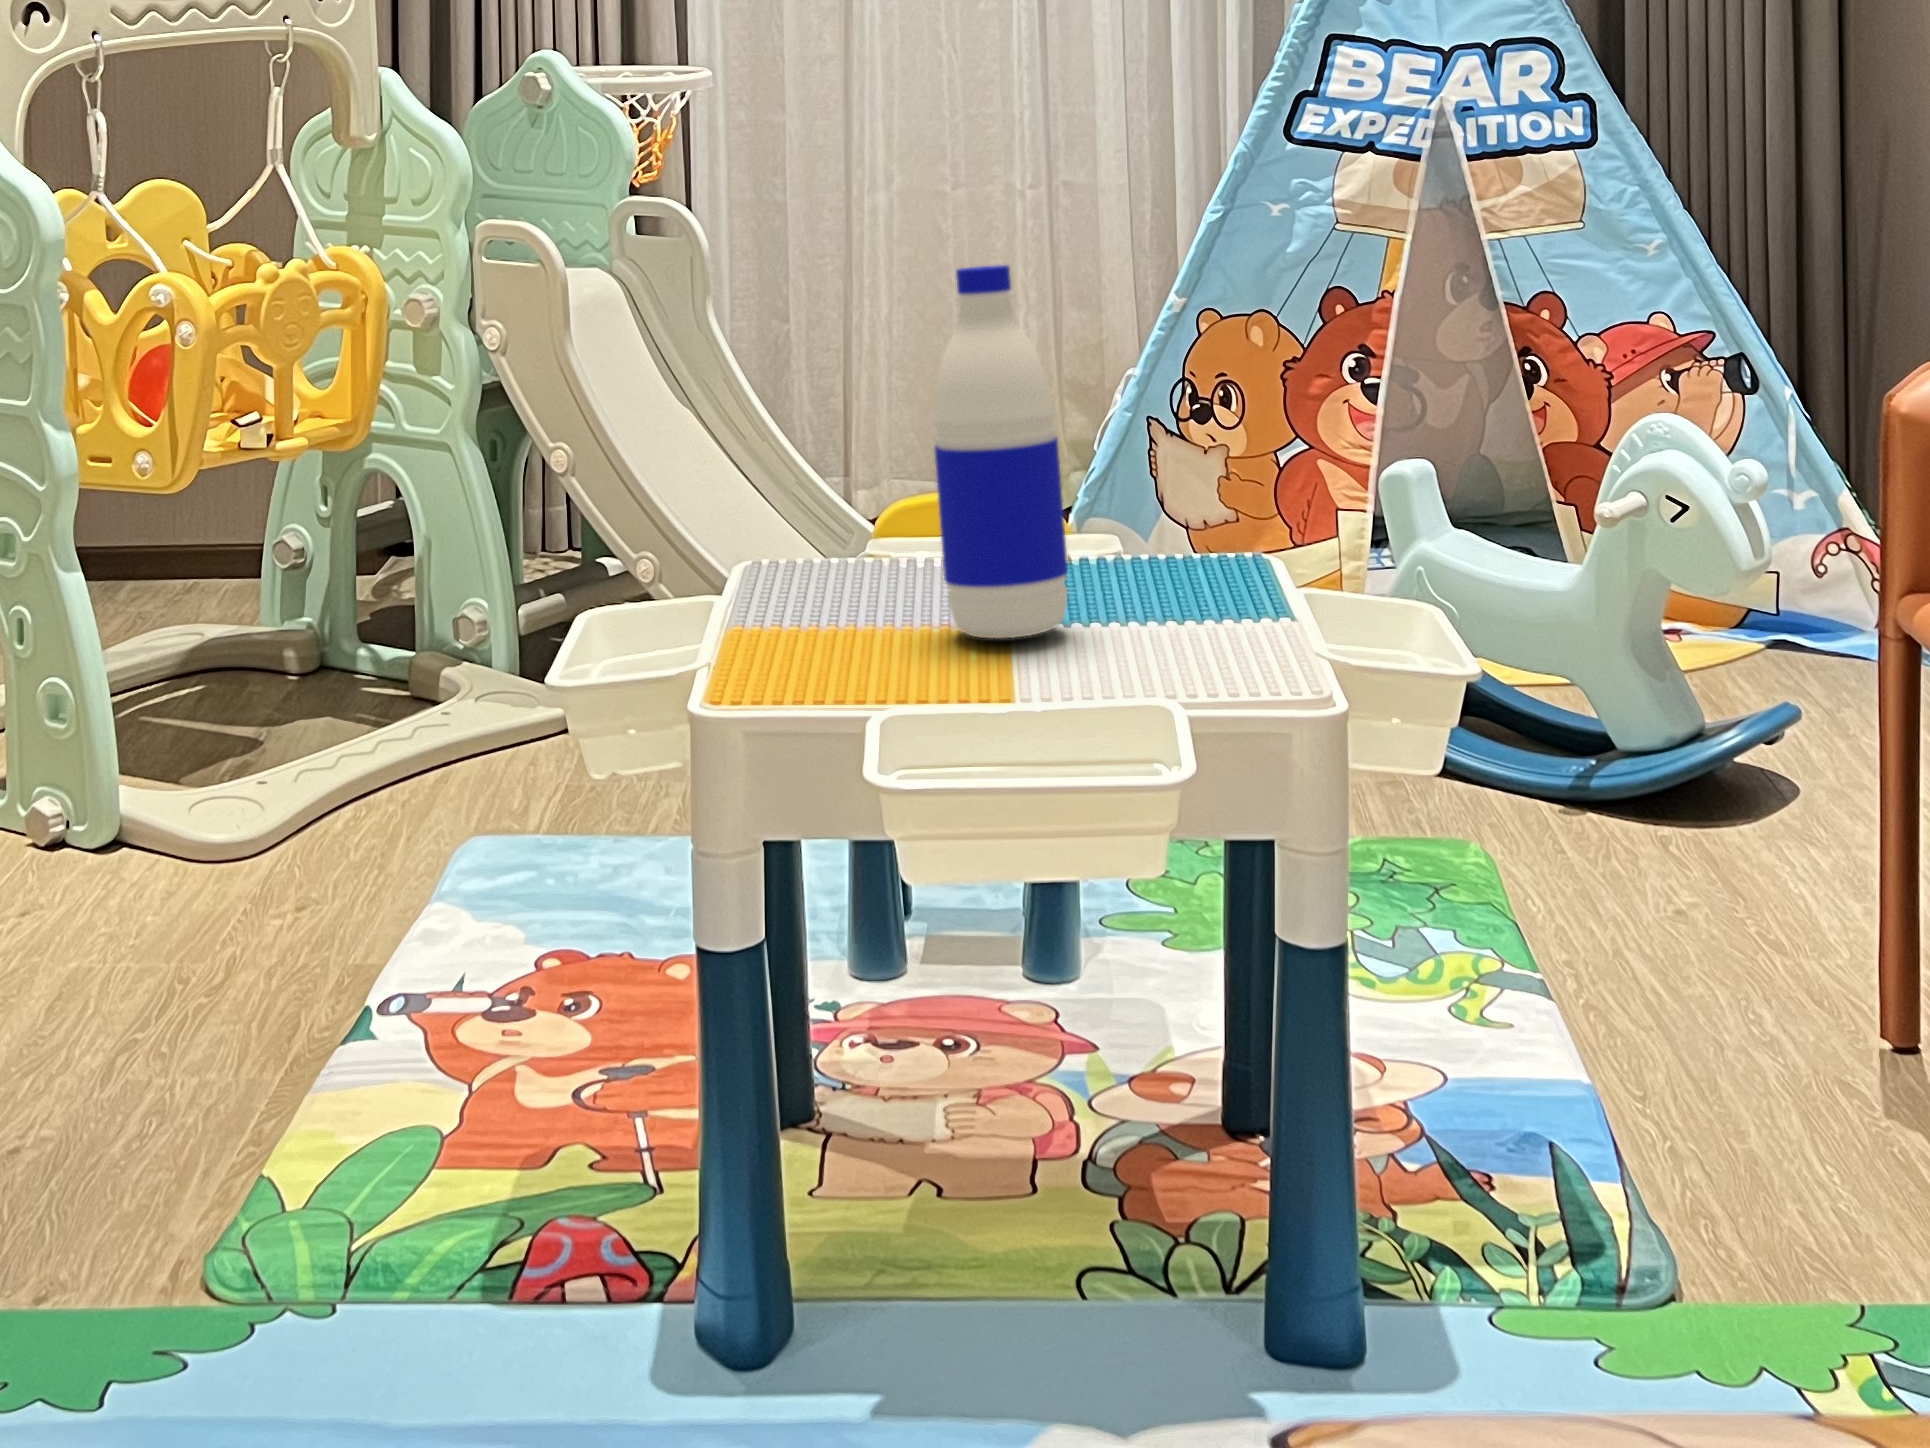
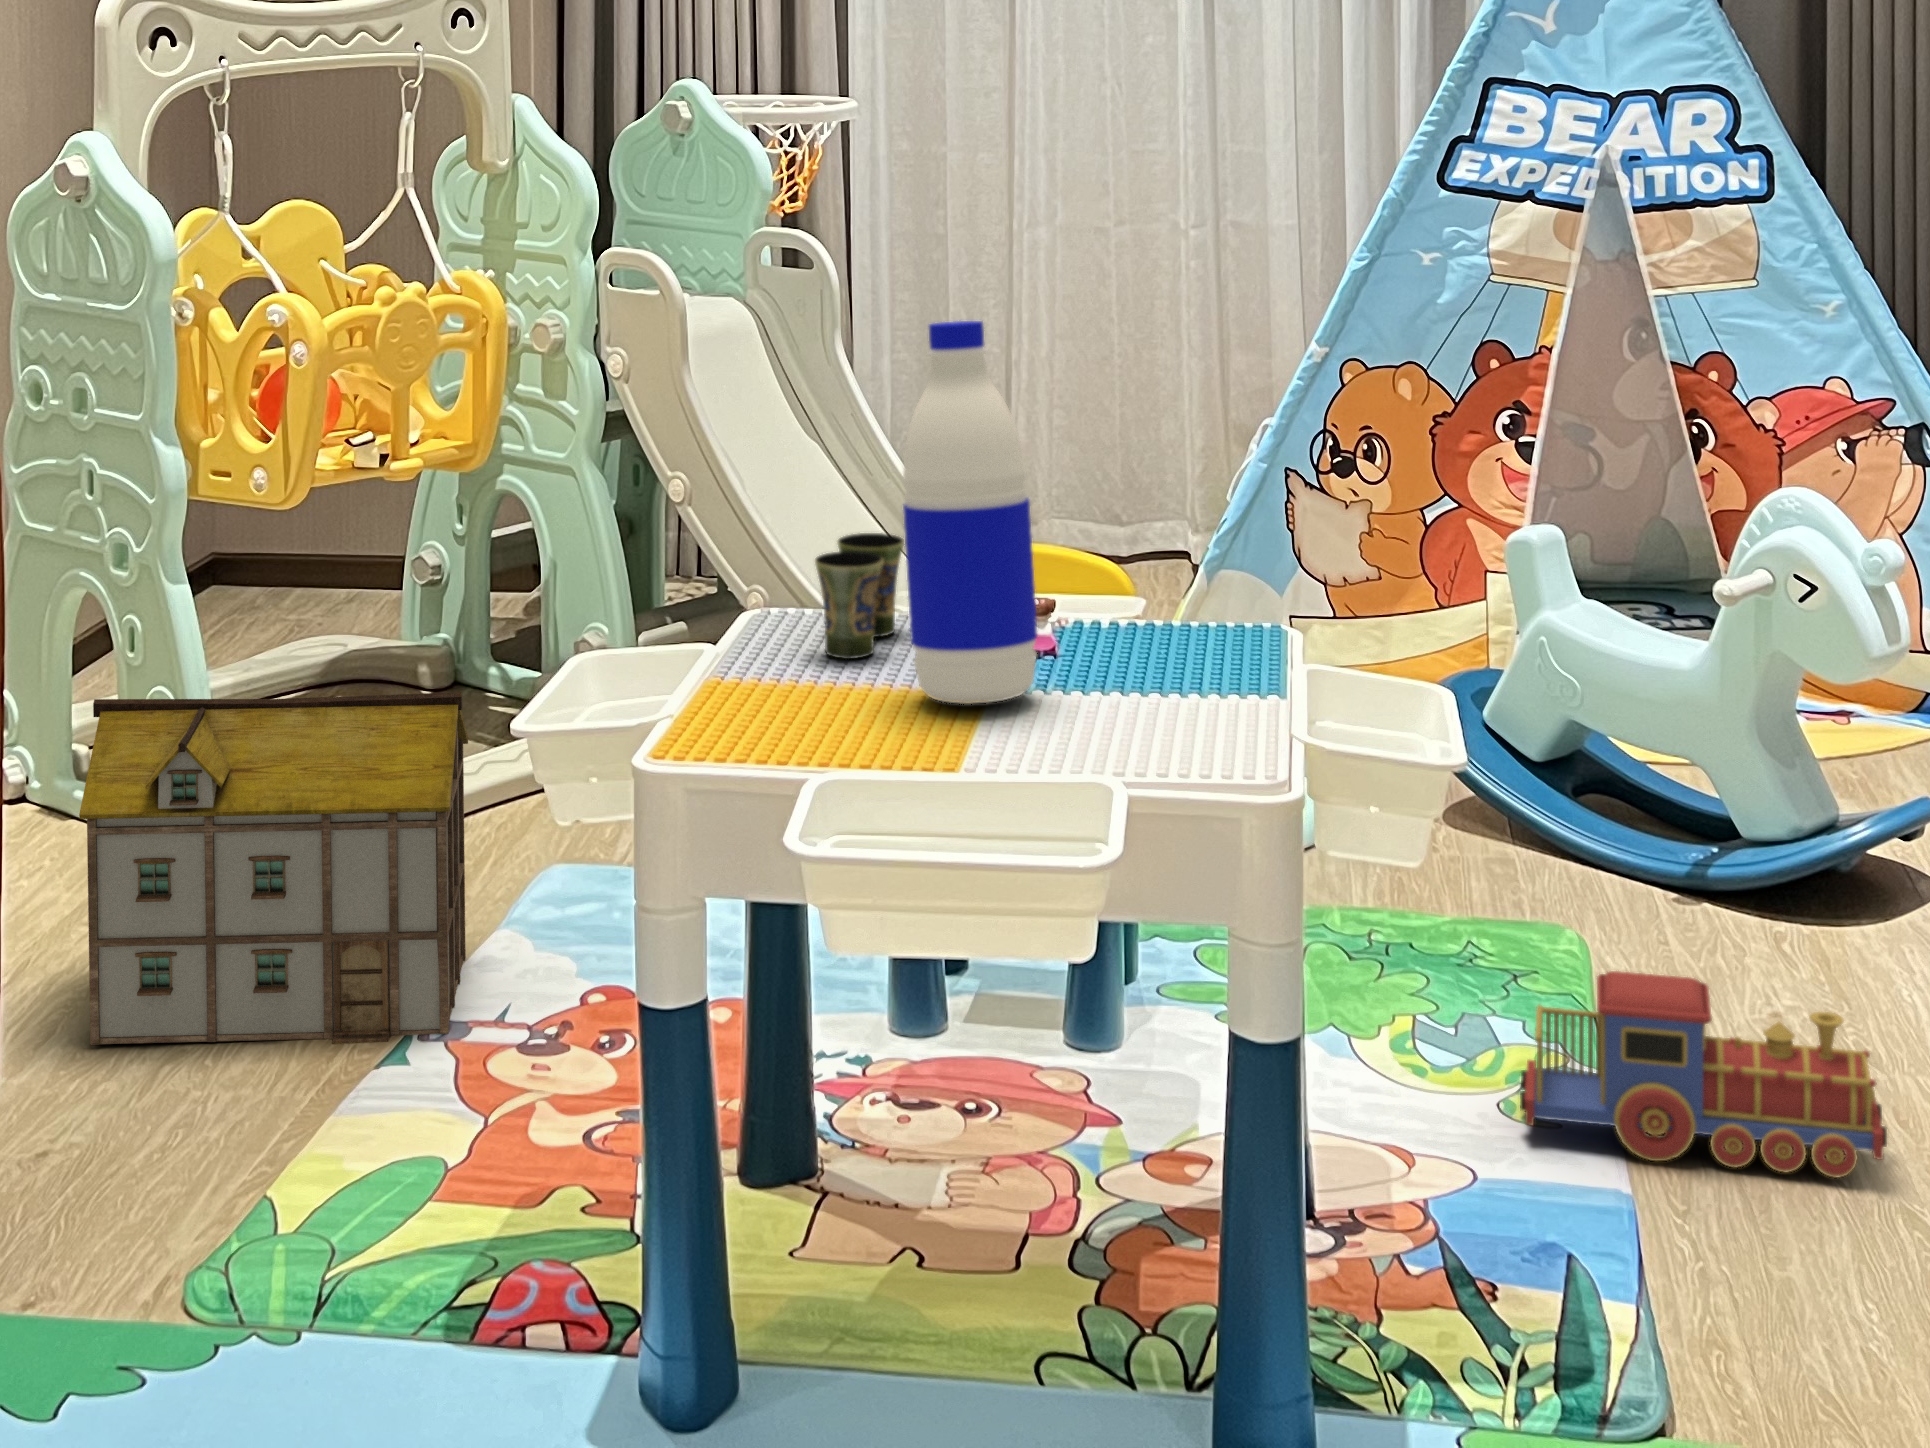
cup: none [827,480,906,603] -> present [815,533,905,659]
toy house: none [28,661,411,1038] -> present [79,692,468,1045]
toy train: none [1471,872,1818,1053] -> present [1520,971,1887,1177]

